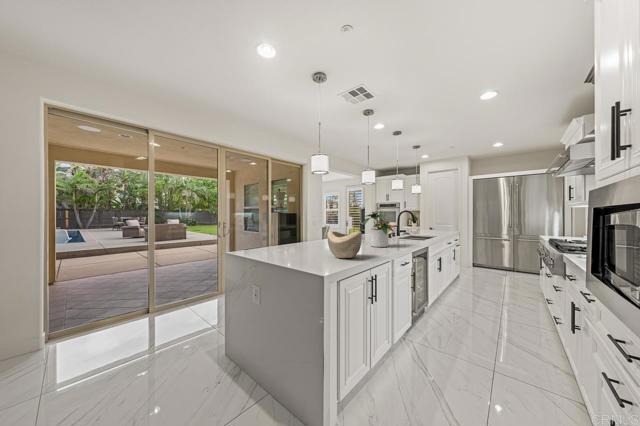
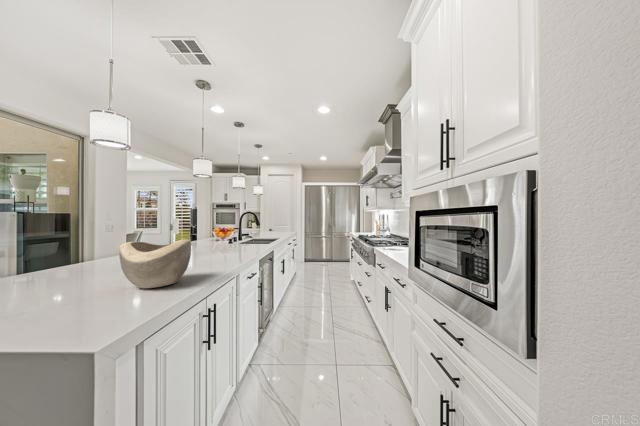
potted plant: present [362,211,394,247] -> none [191,209,240,258]

